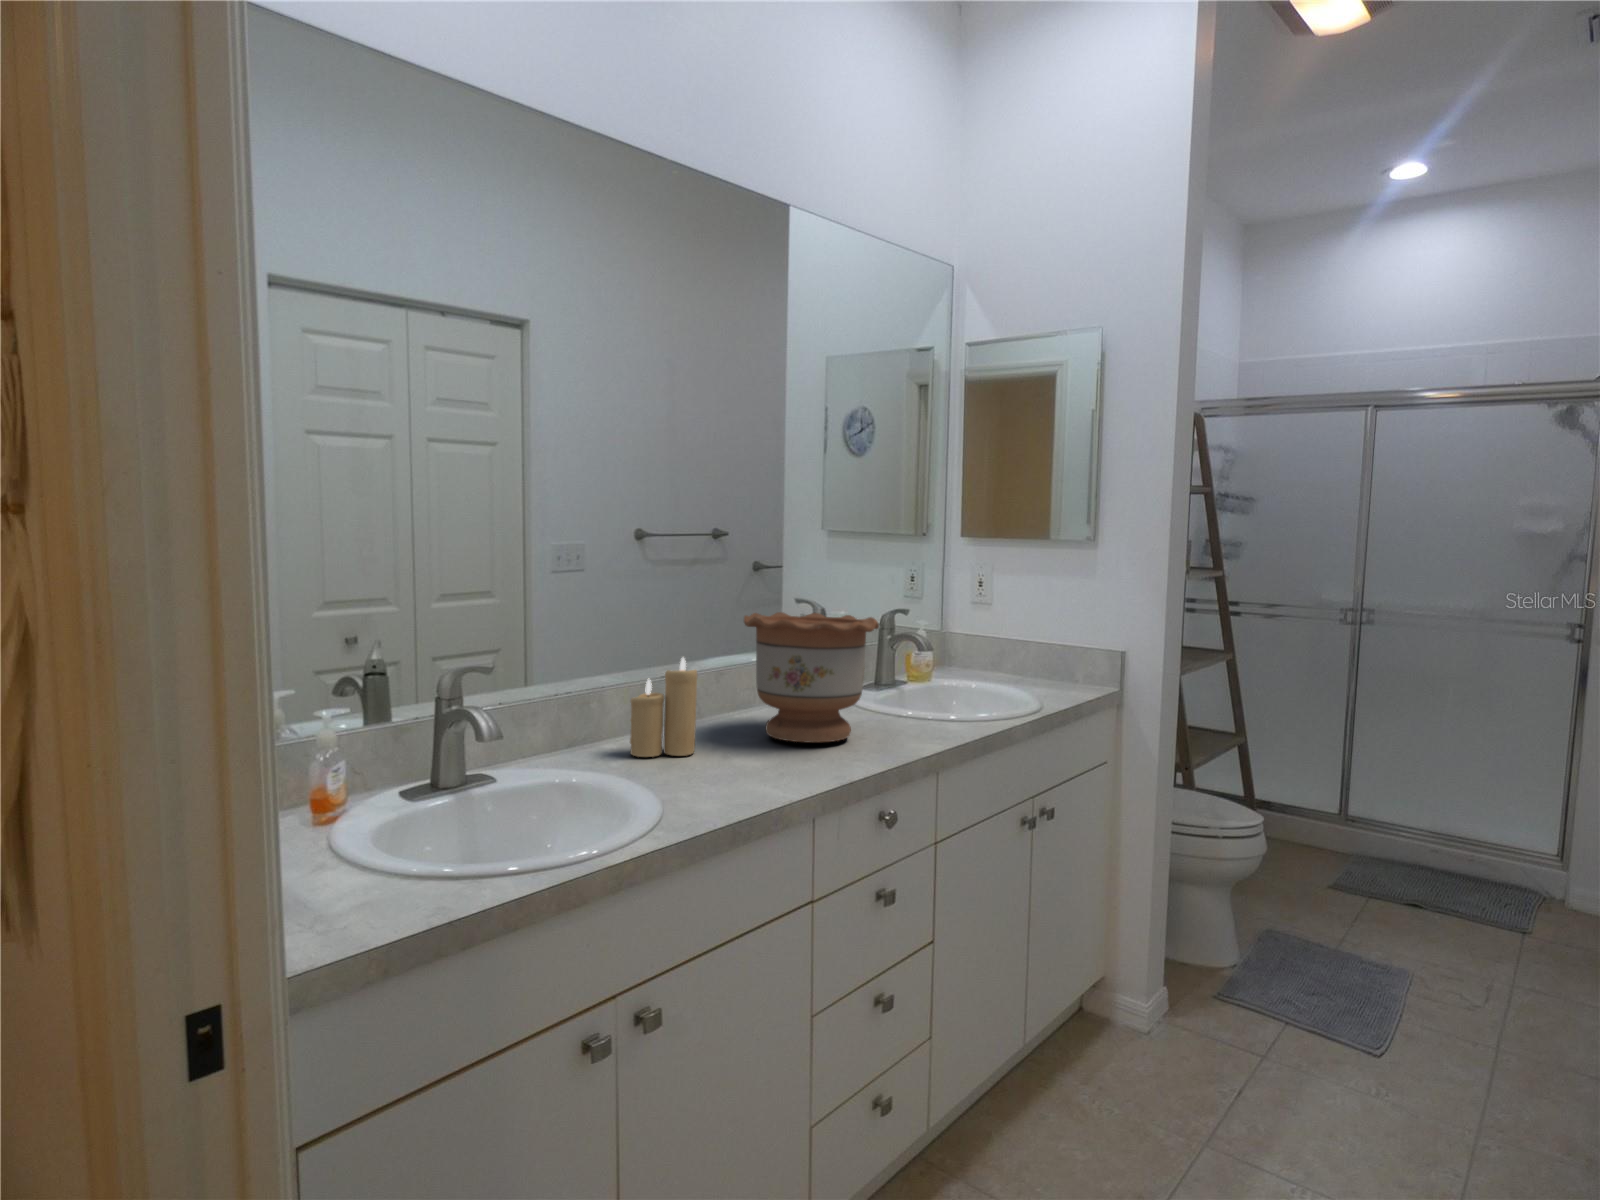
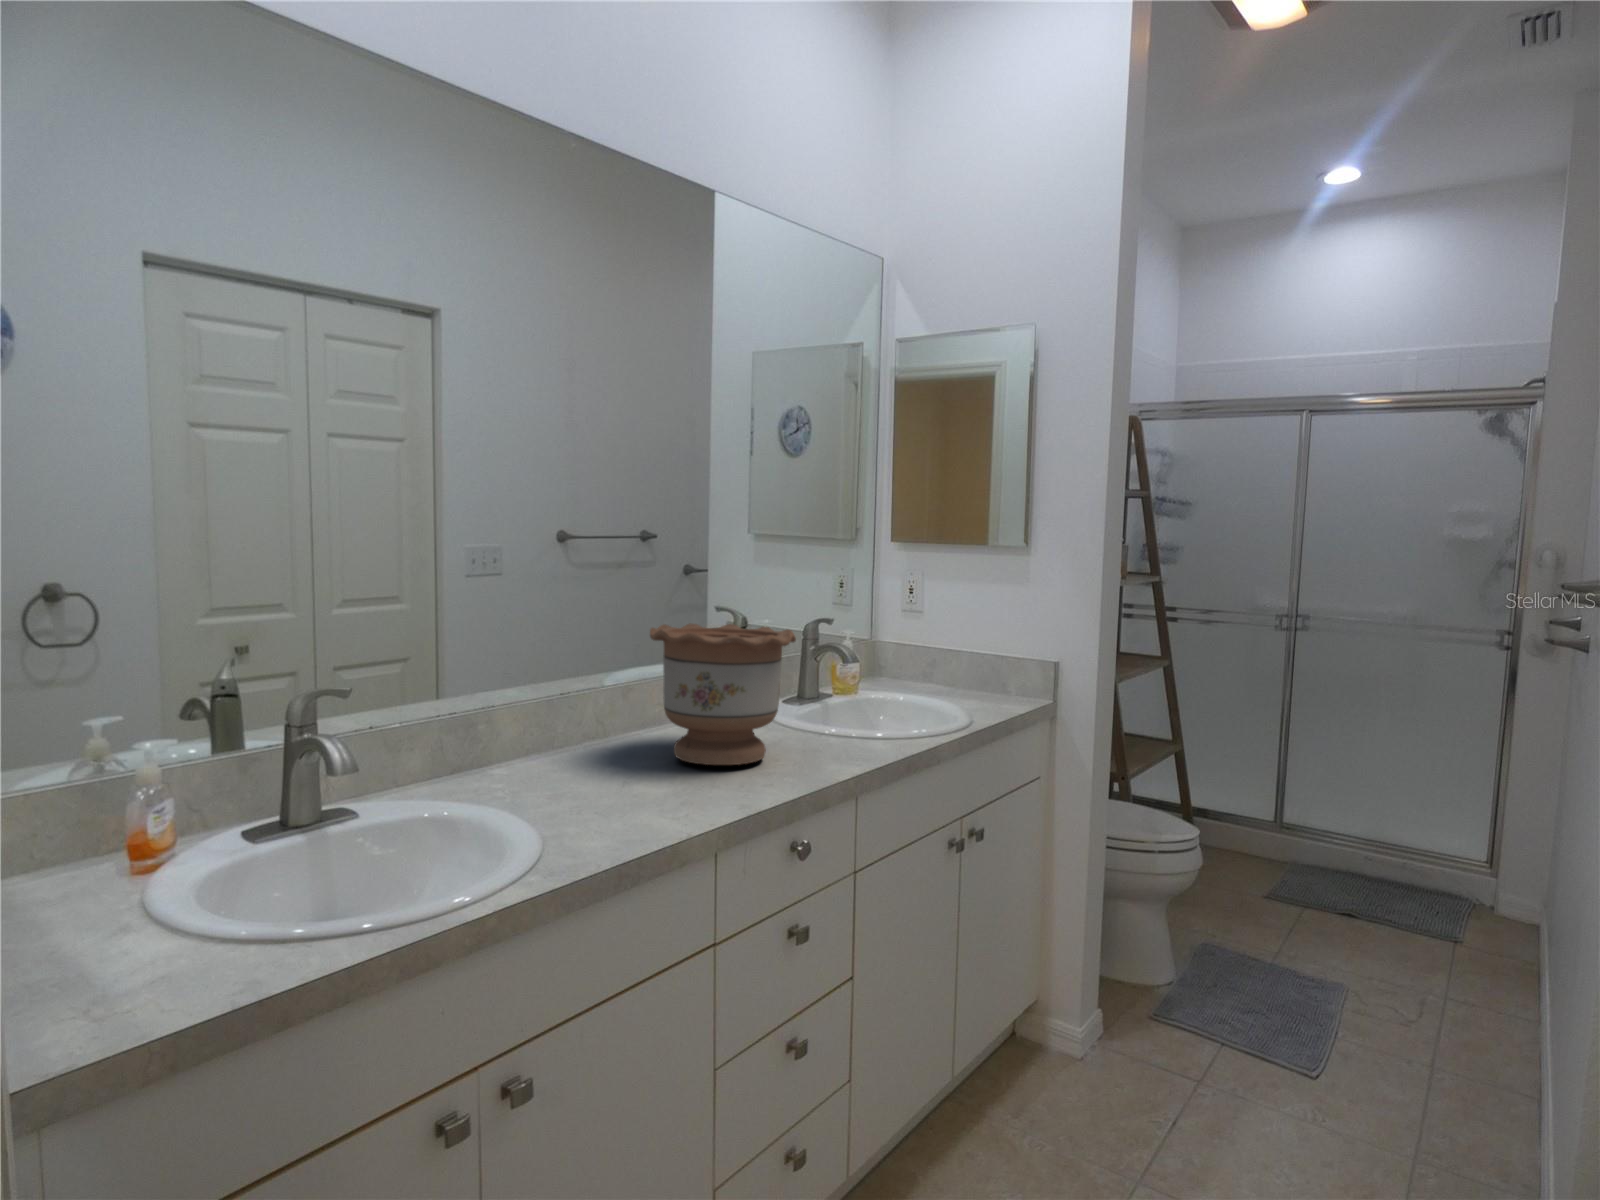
candle: present [630,657,697,757] -> none [520,674,596,784]

